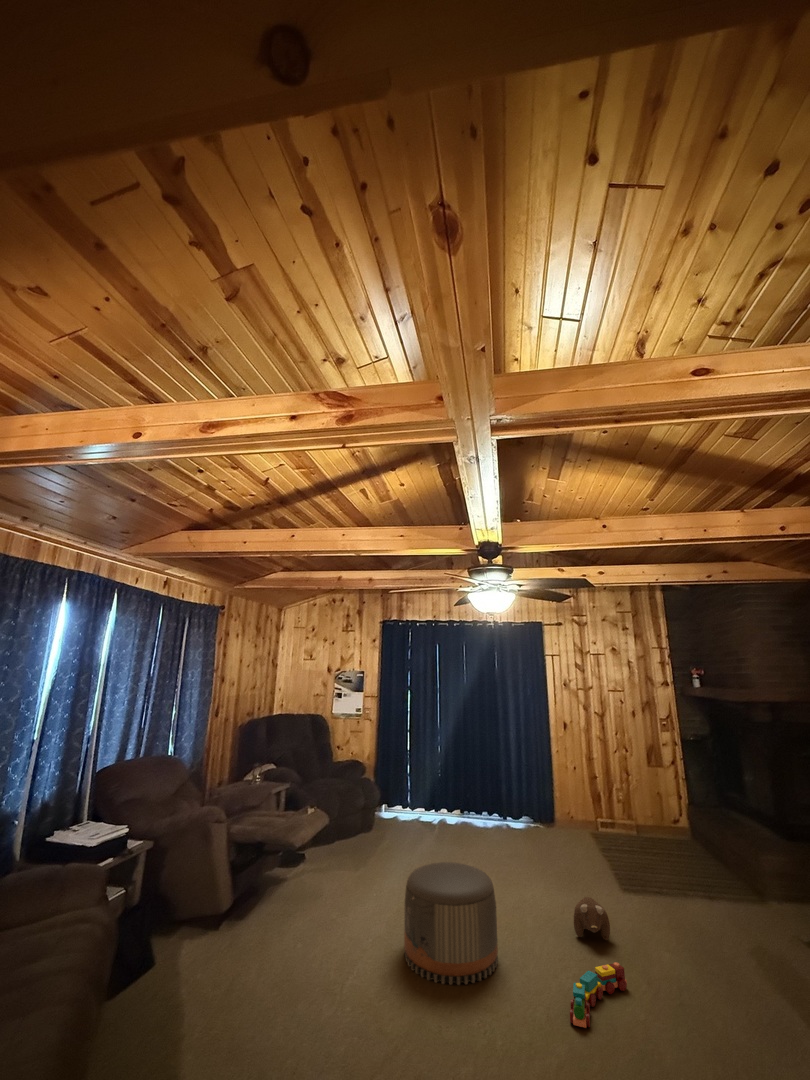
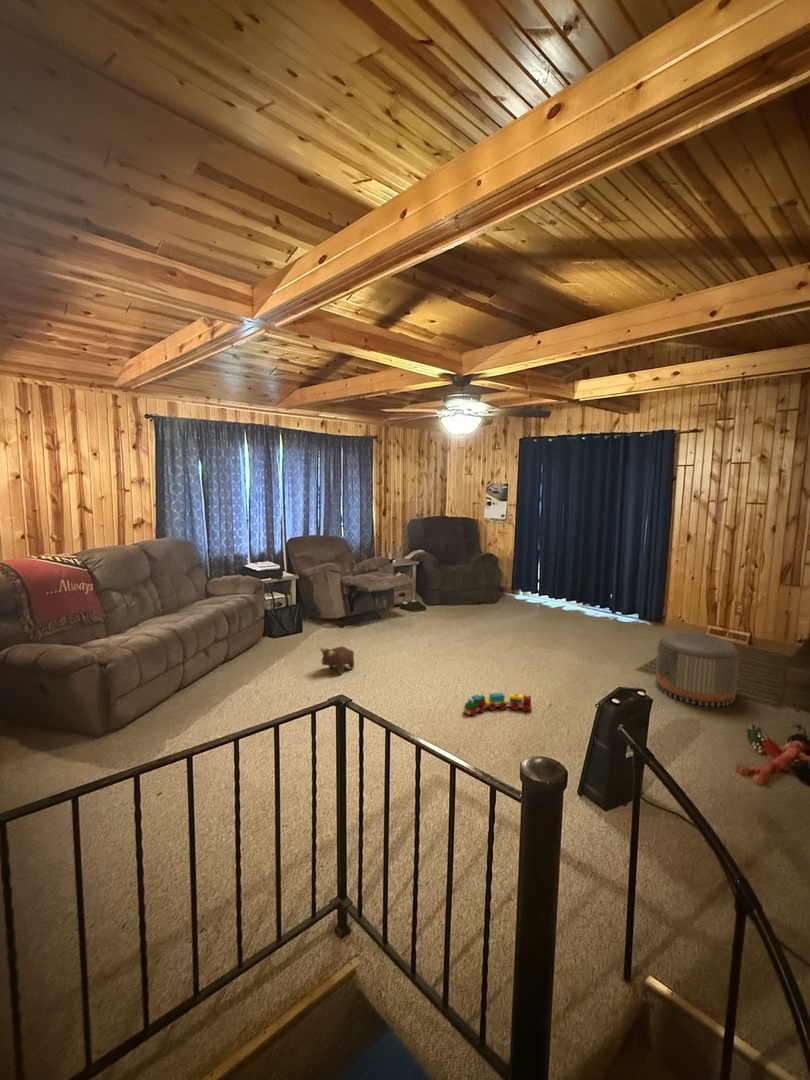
pouf: present [404,862,498,985] -> present [656,631,739,707]
plush toy: present [574,897,610,940] -> present [320,647,354,673]

